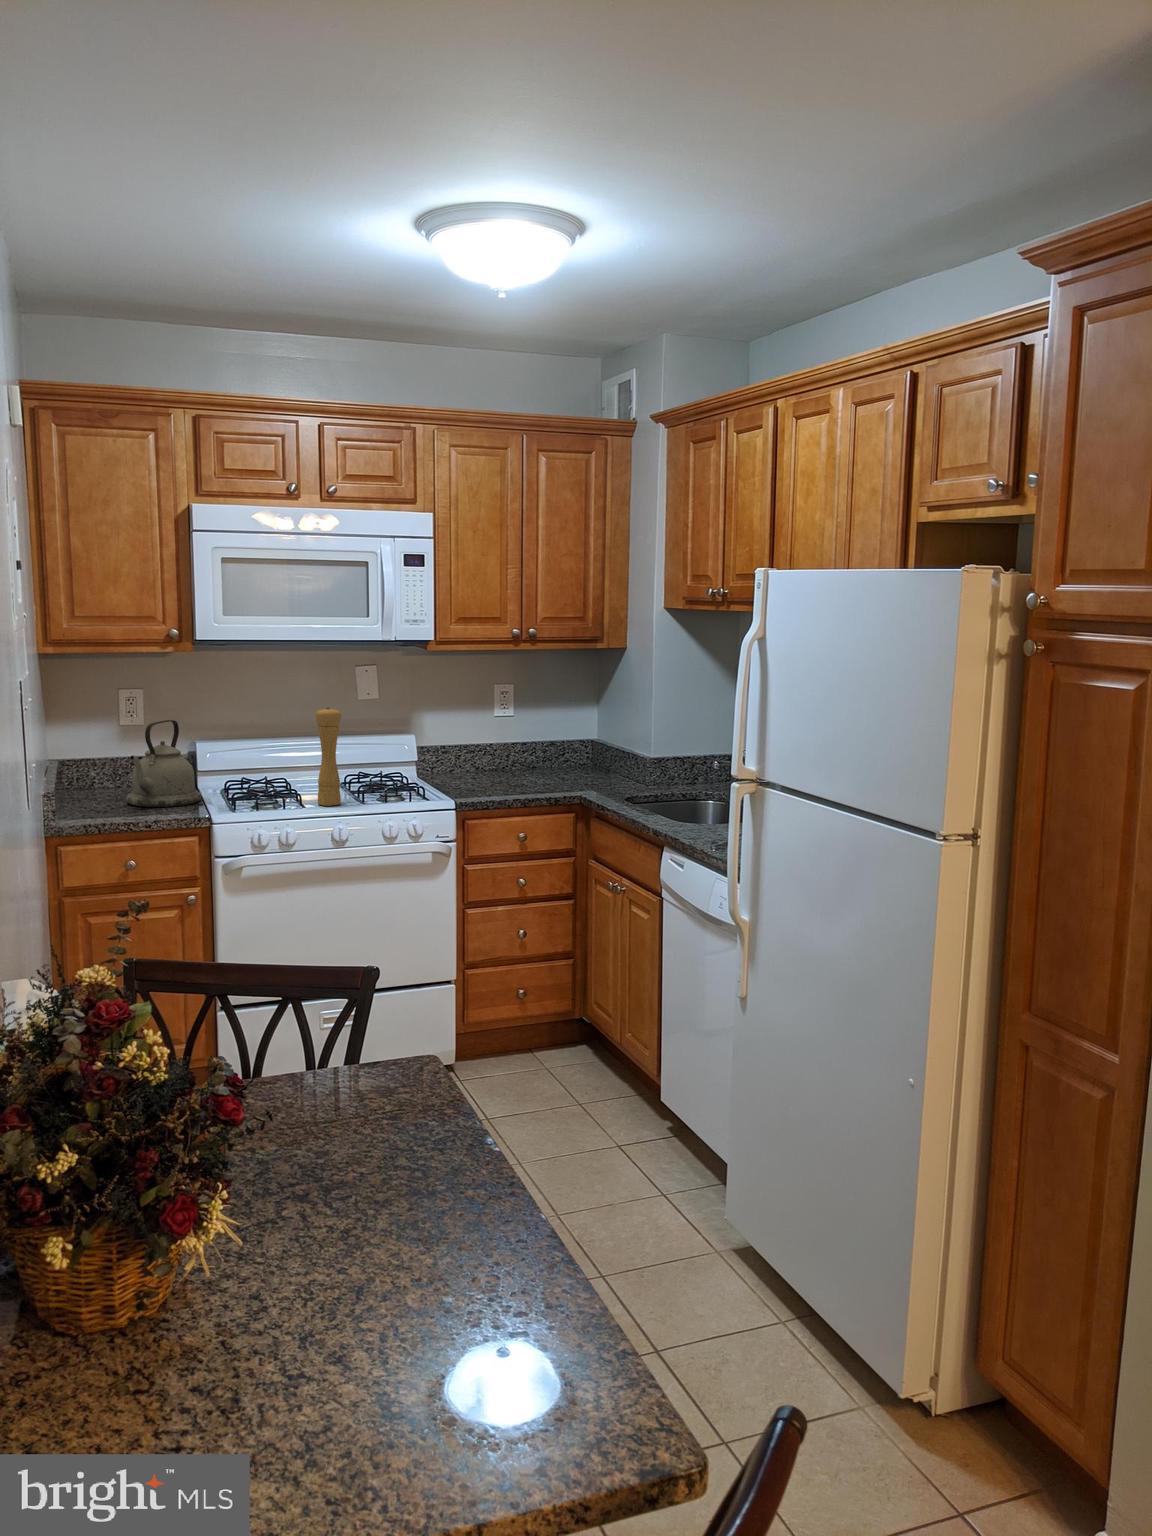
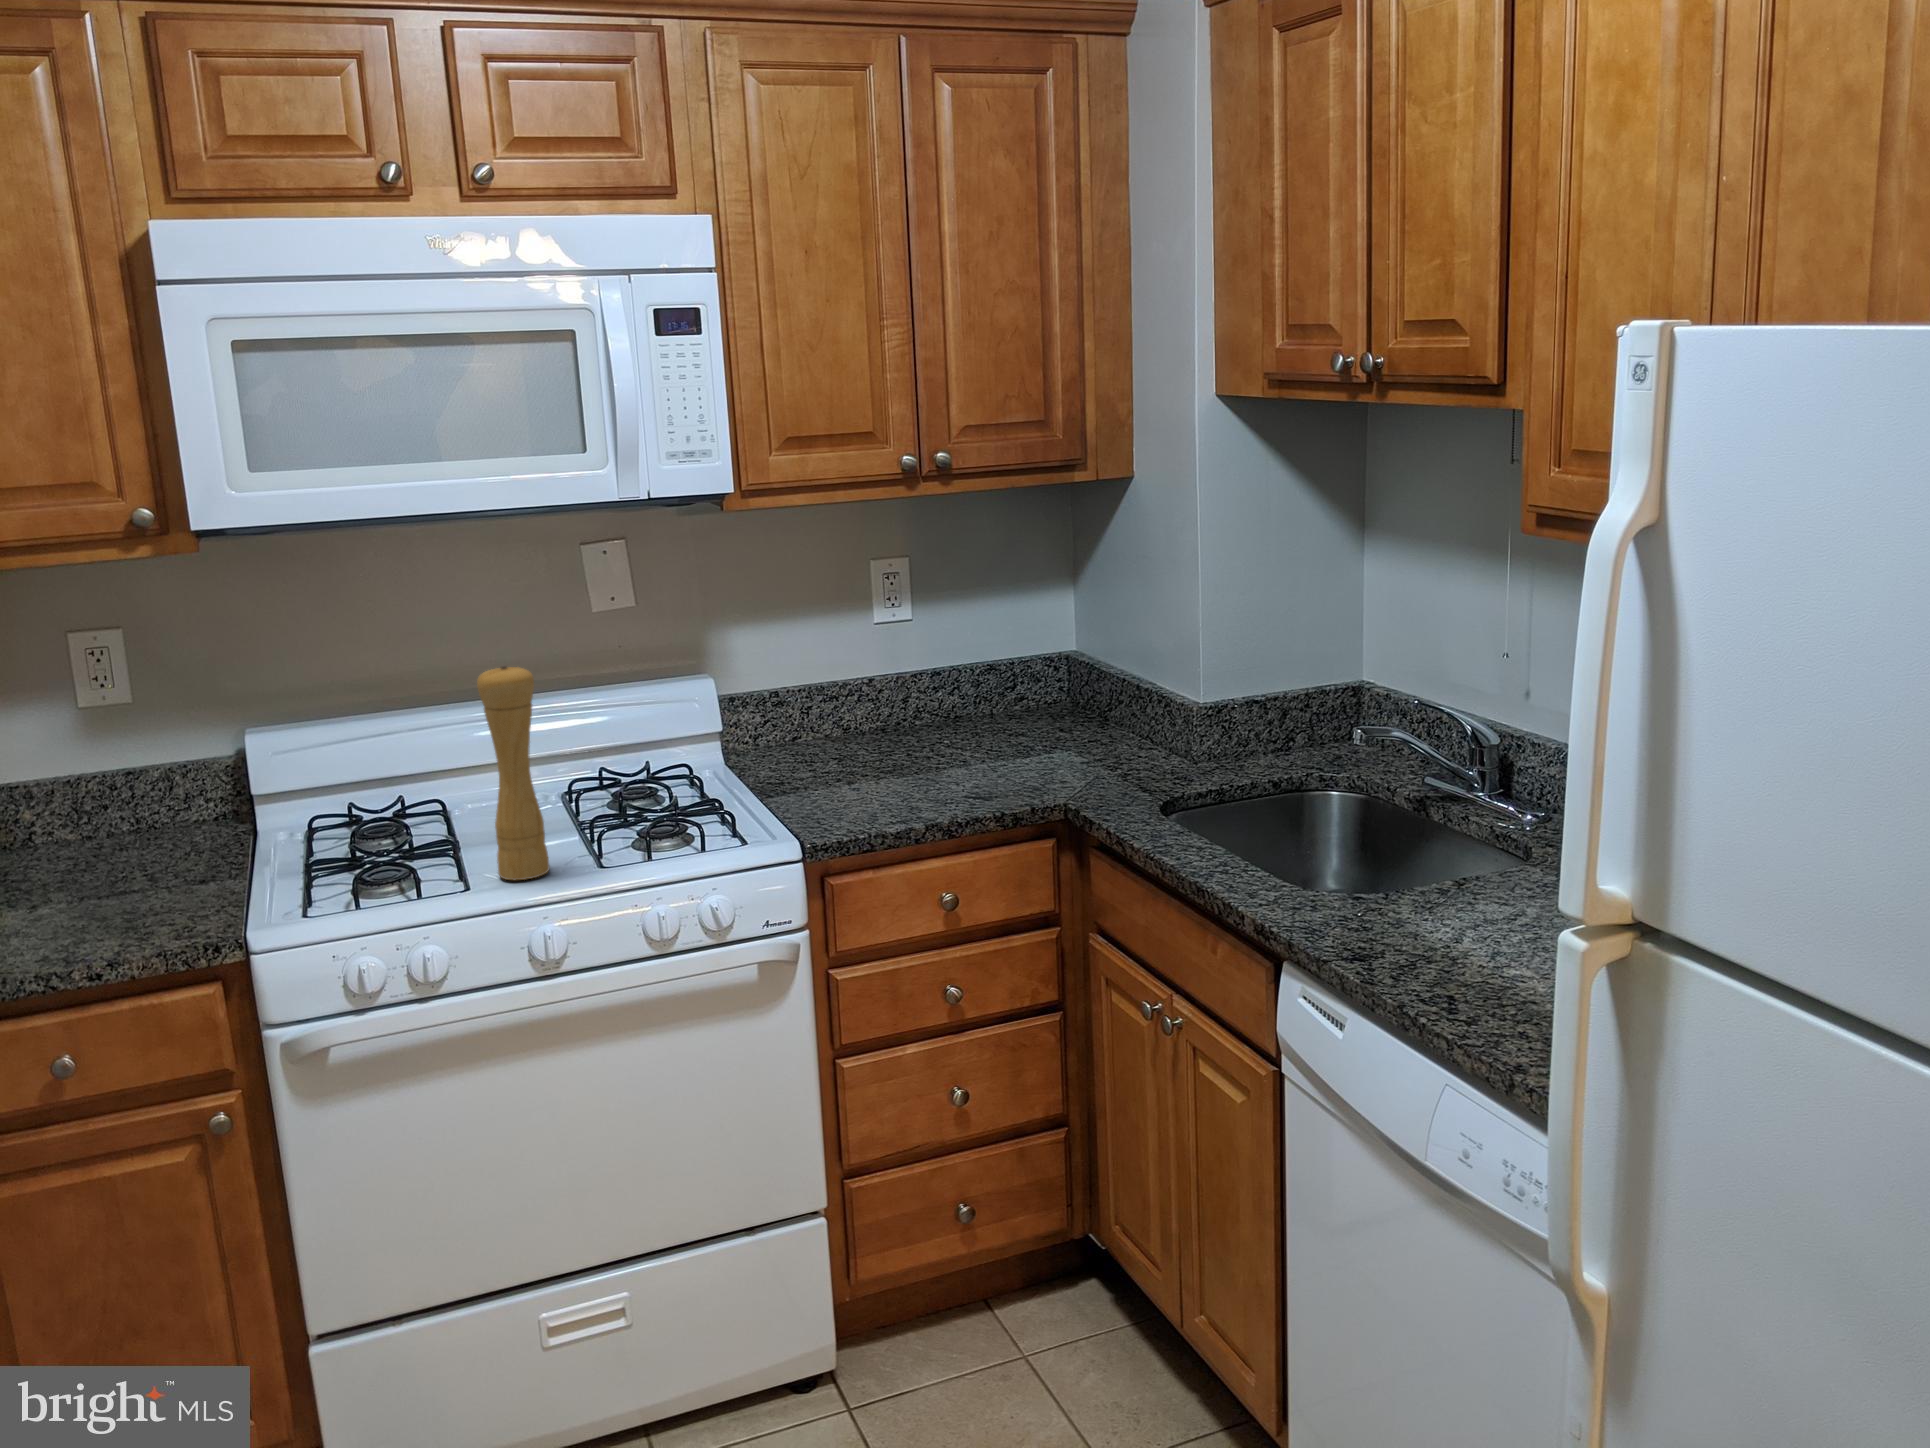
kettle: present [127,720,201,807] -> none [50,706,246,912]

